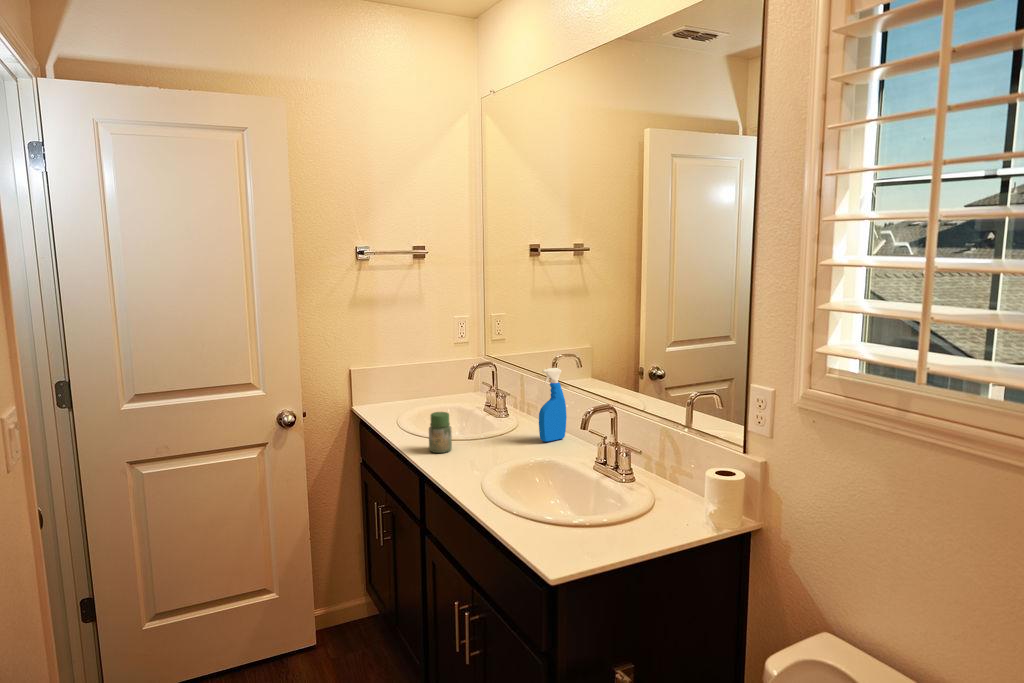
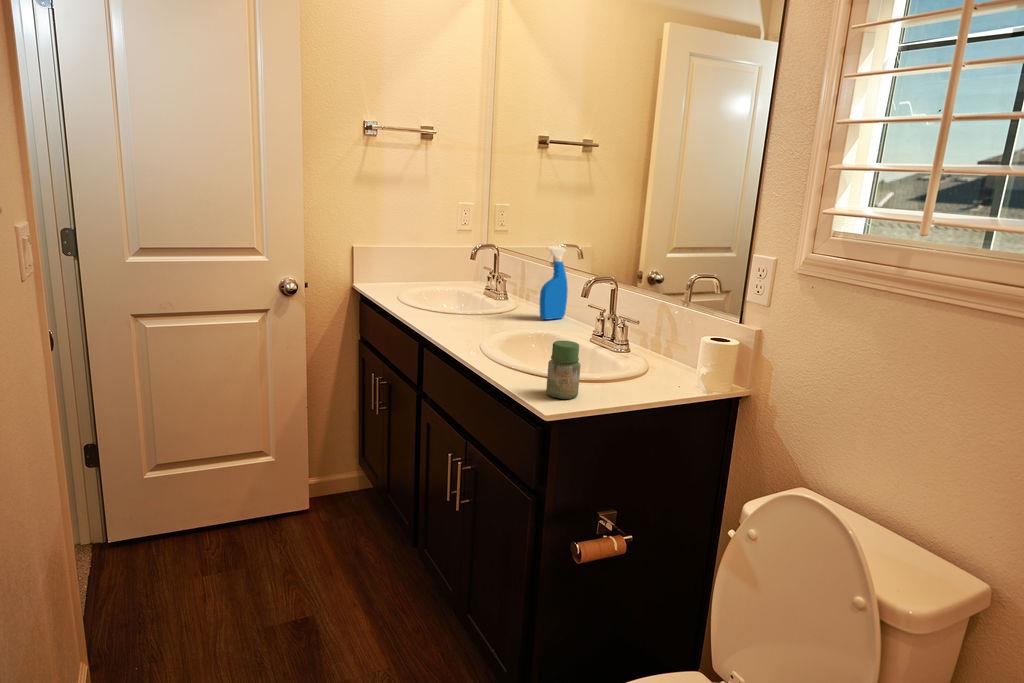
jar: present [429,412,452,453] -> present [546,341,581,399]

